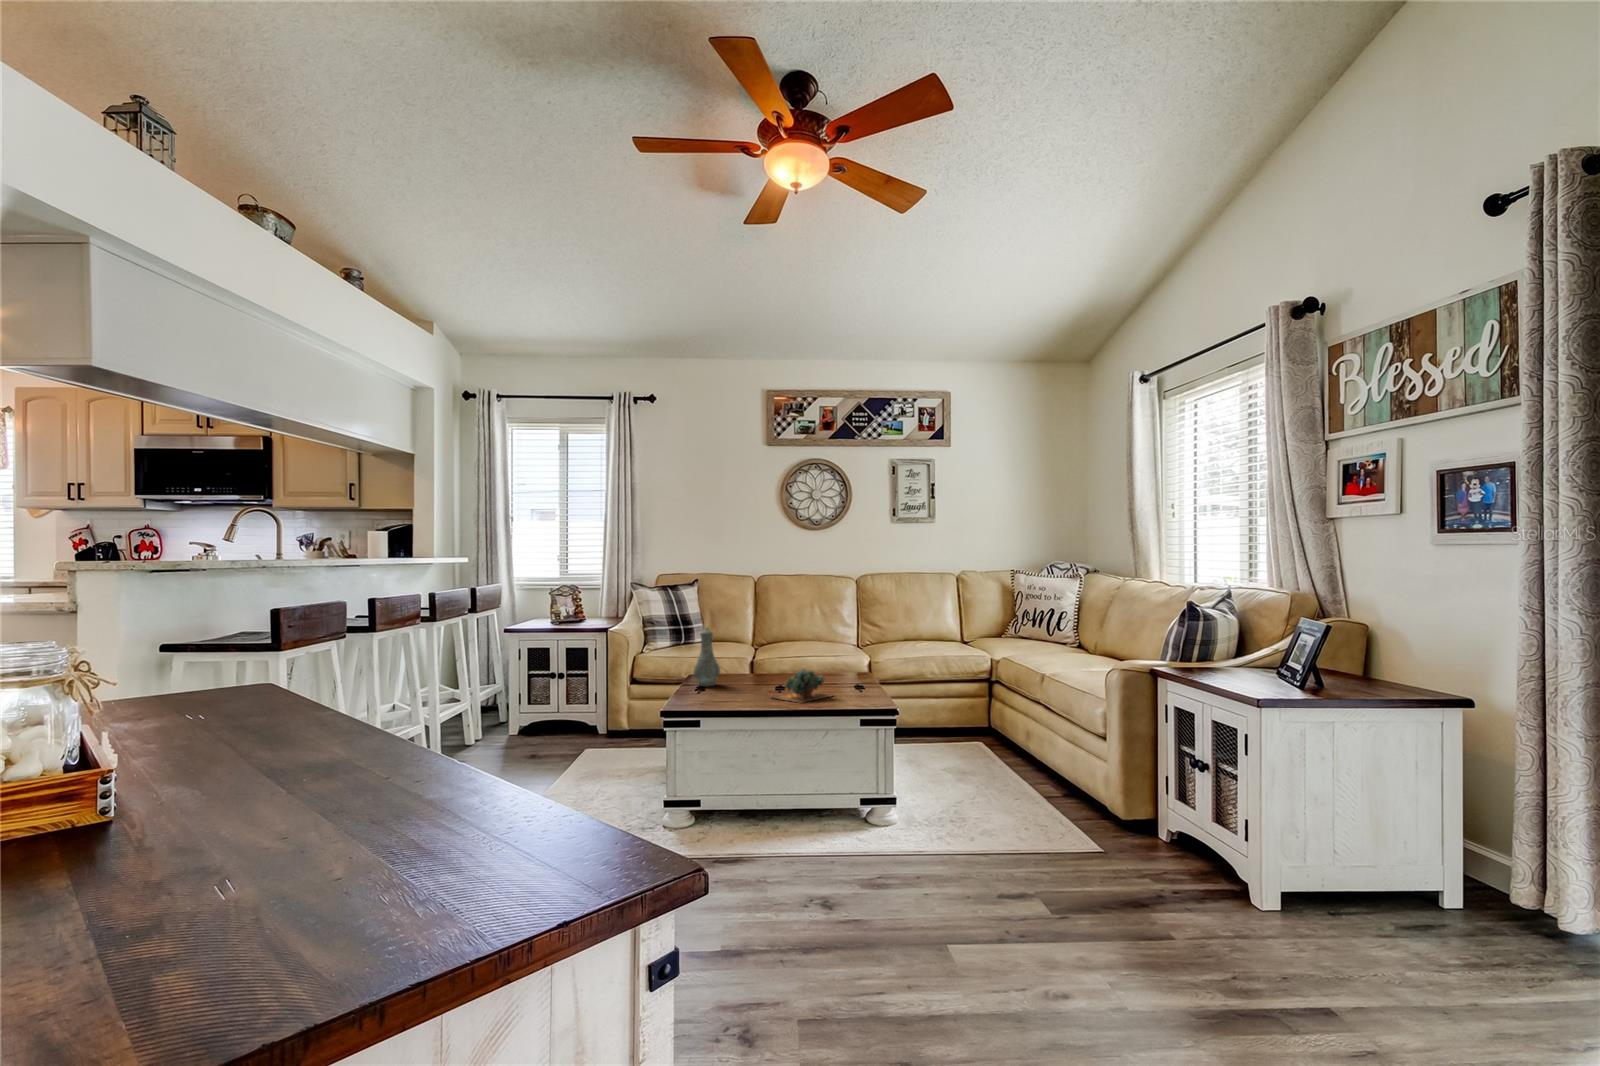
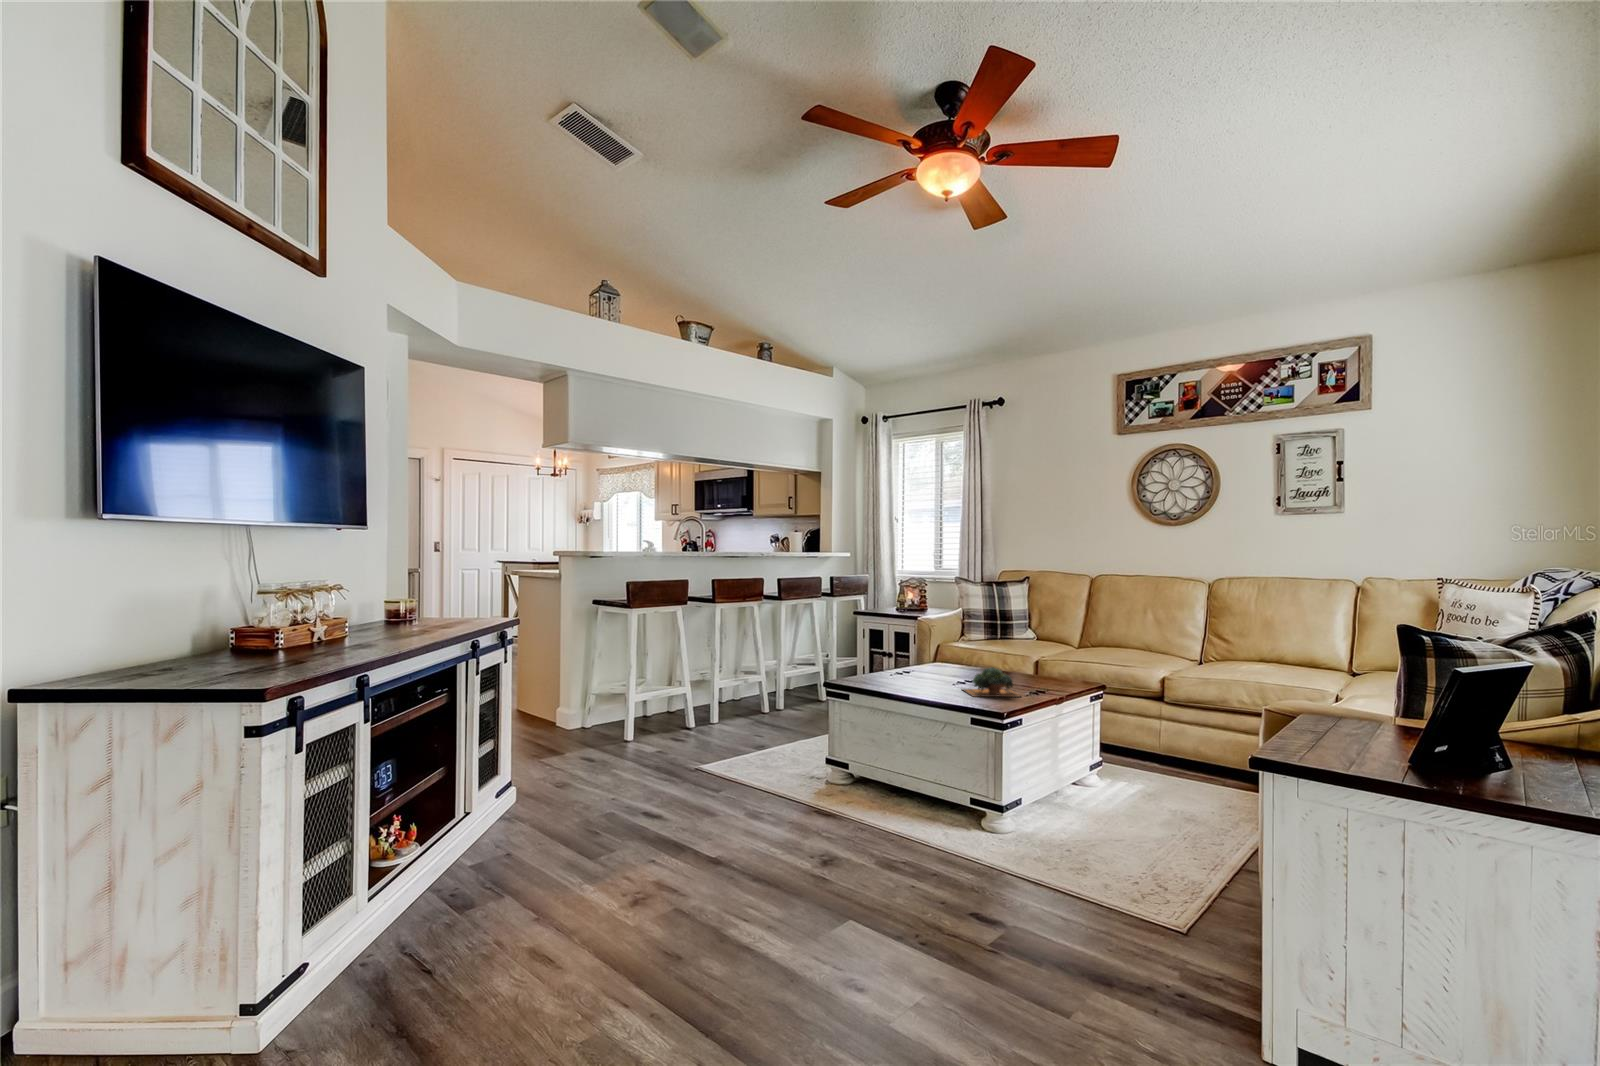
vase: present [694,628,720,686] -> none [934,622,958,675]

